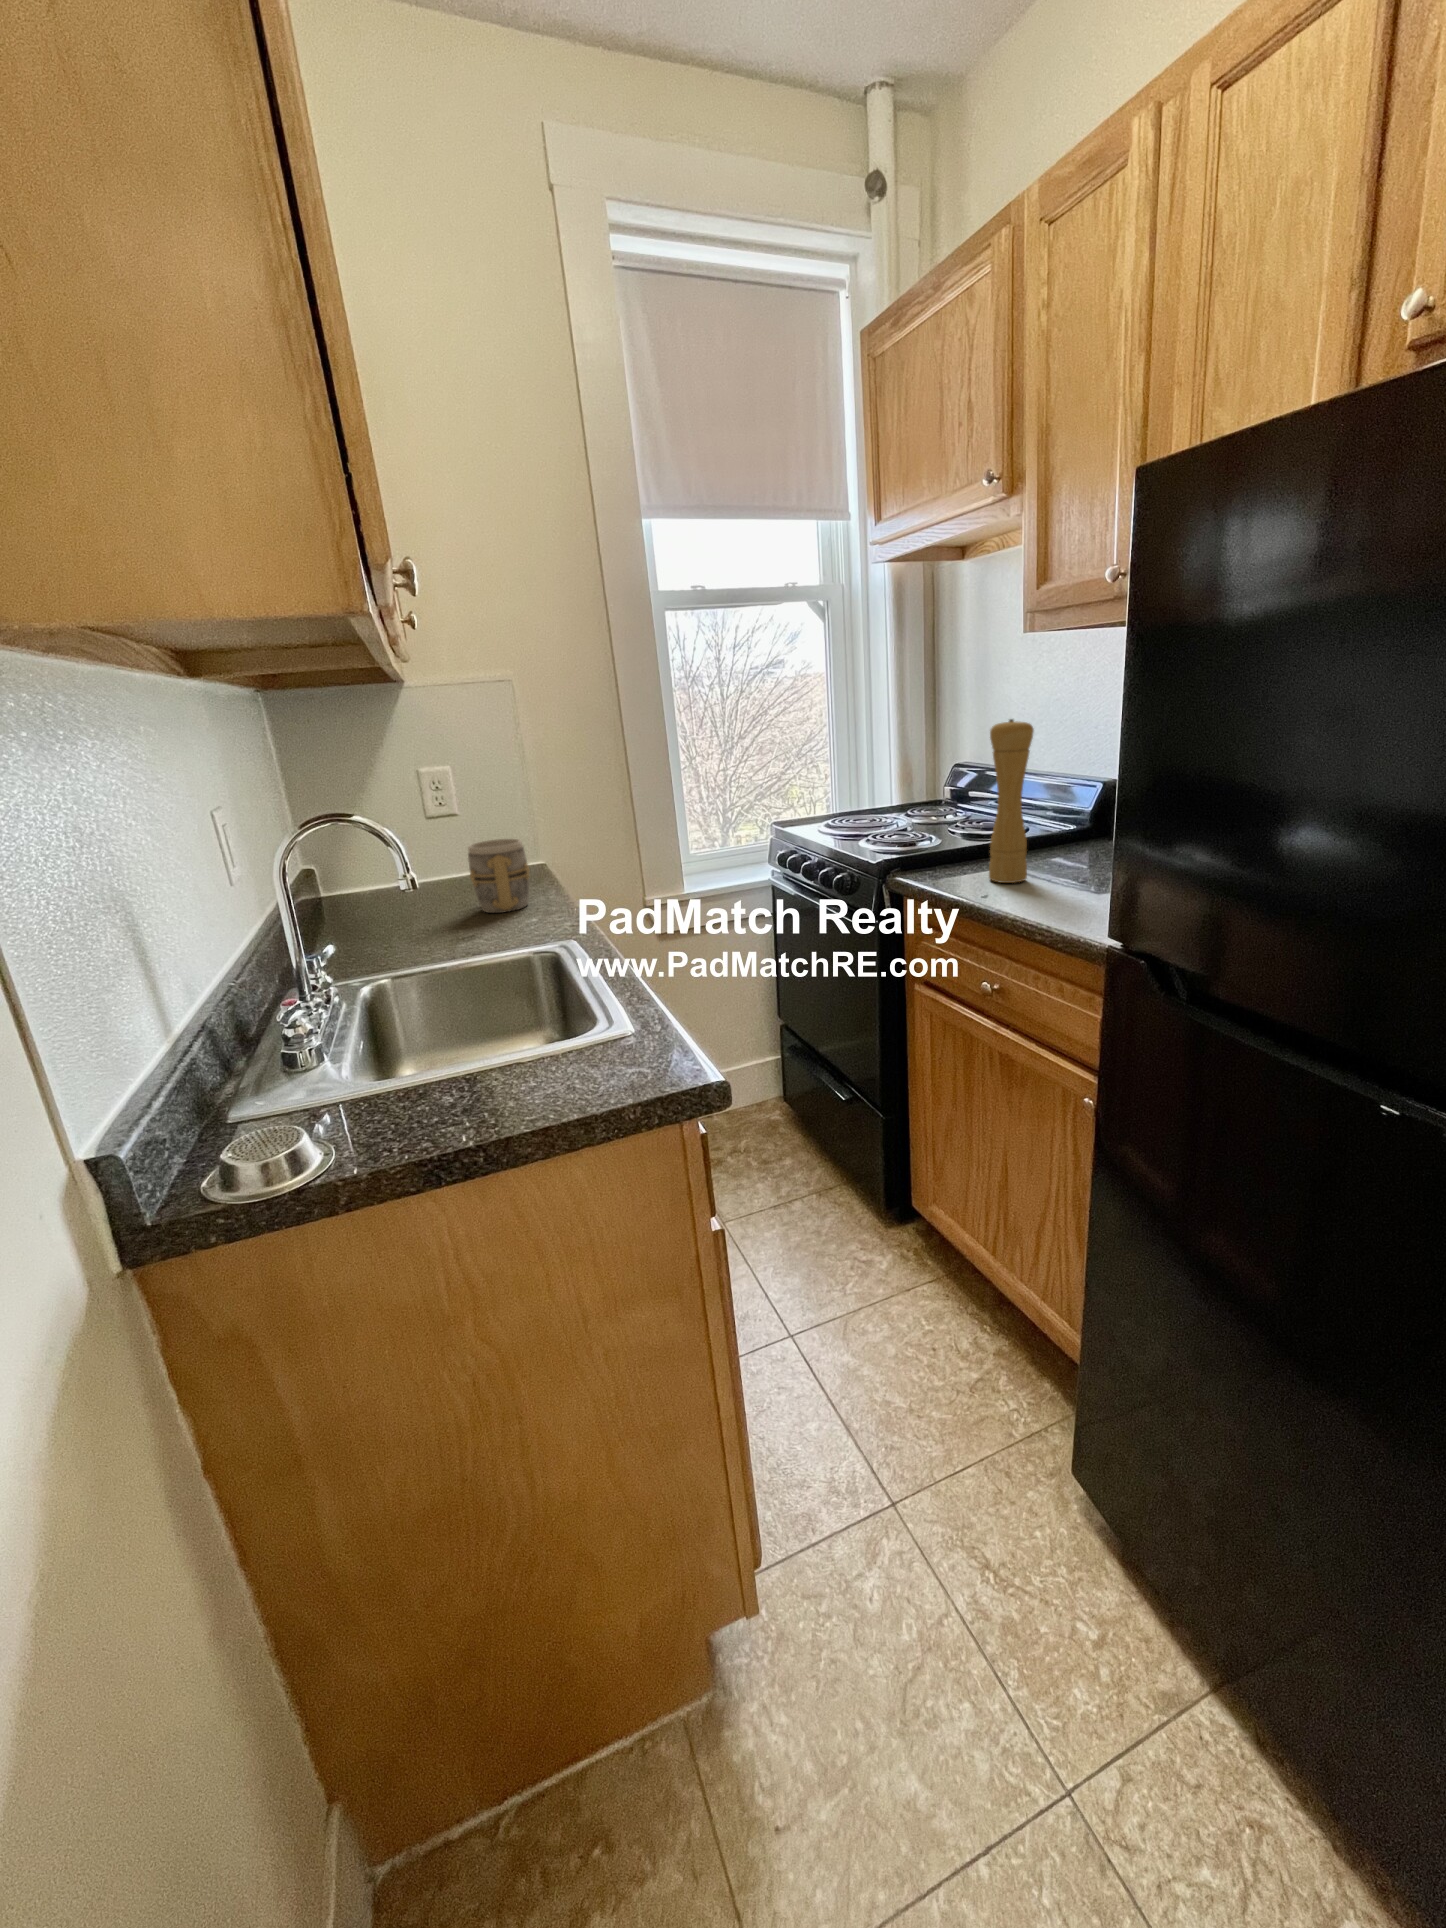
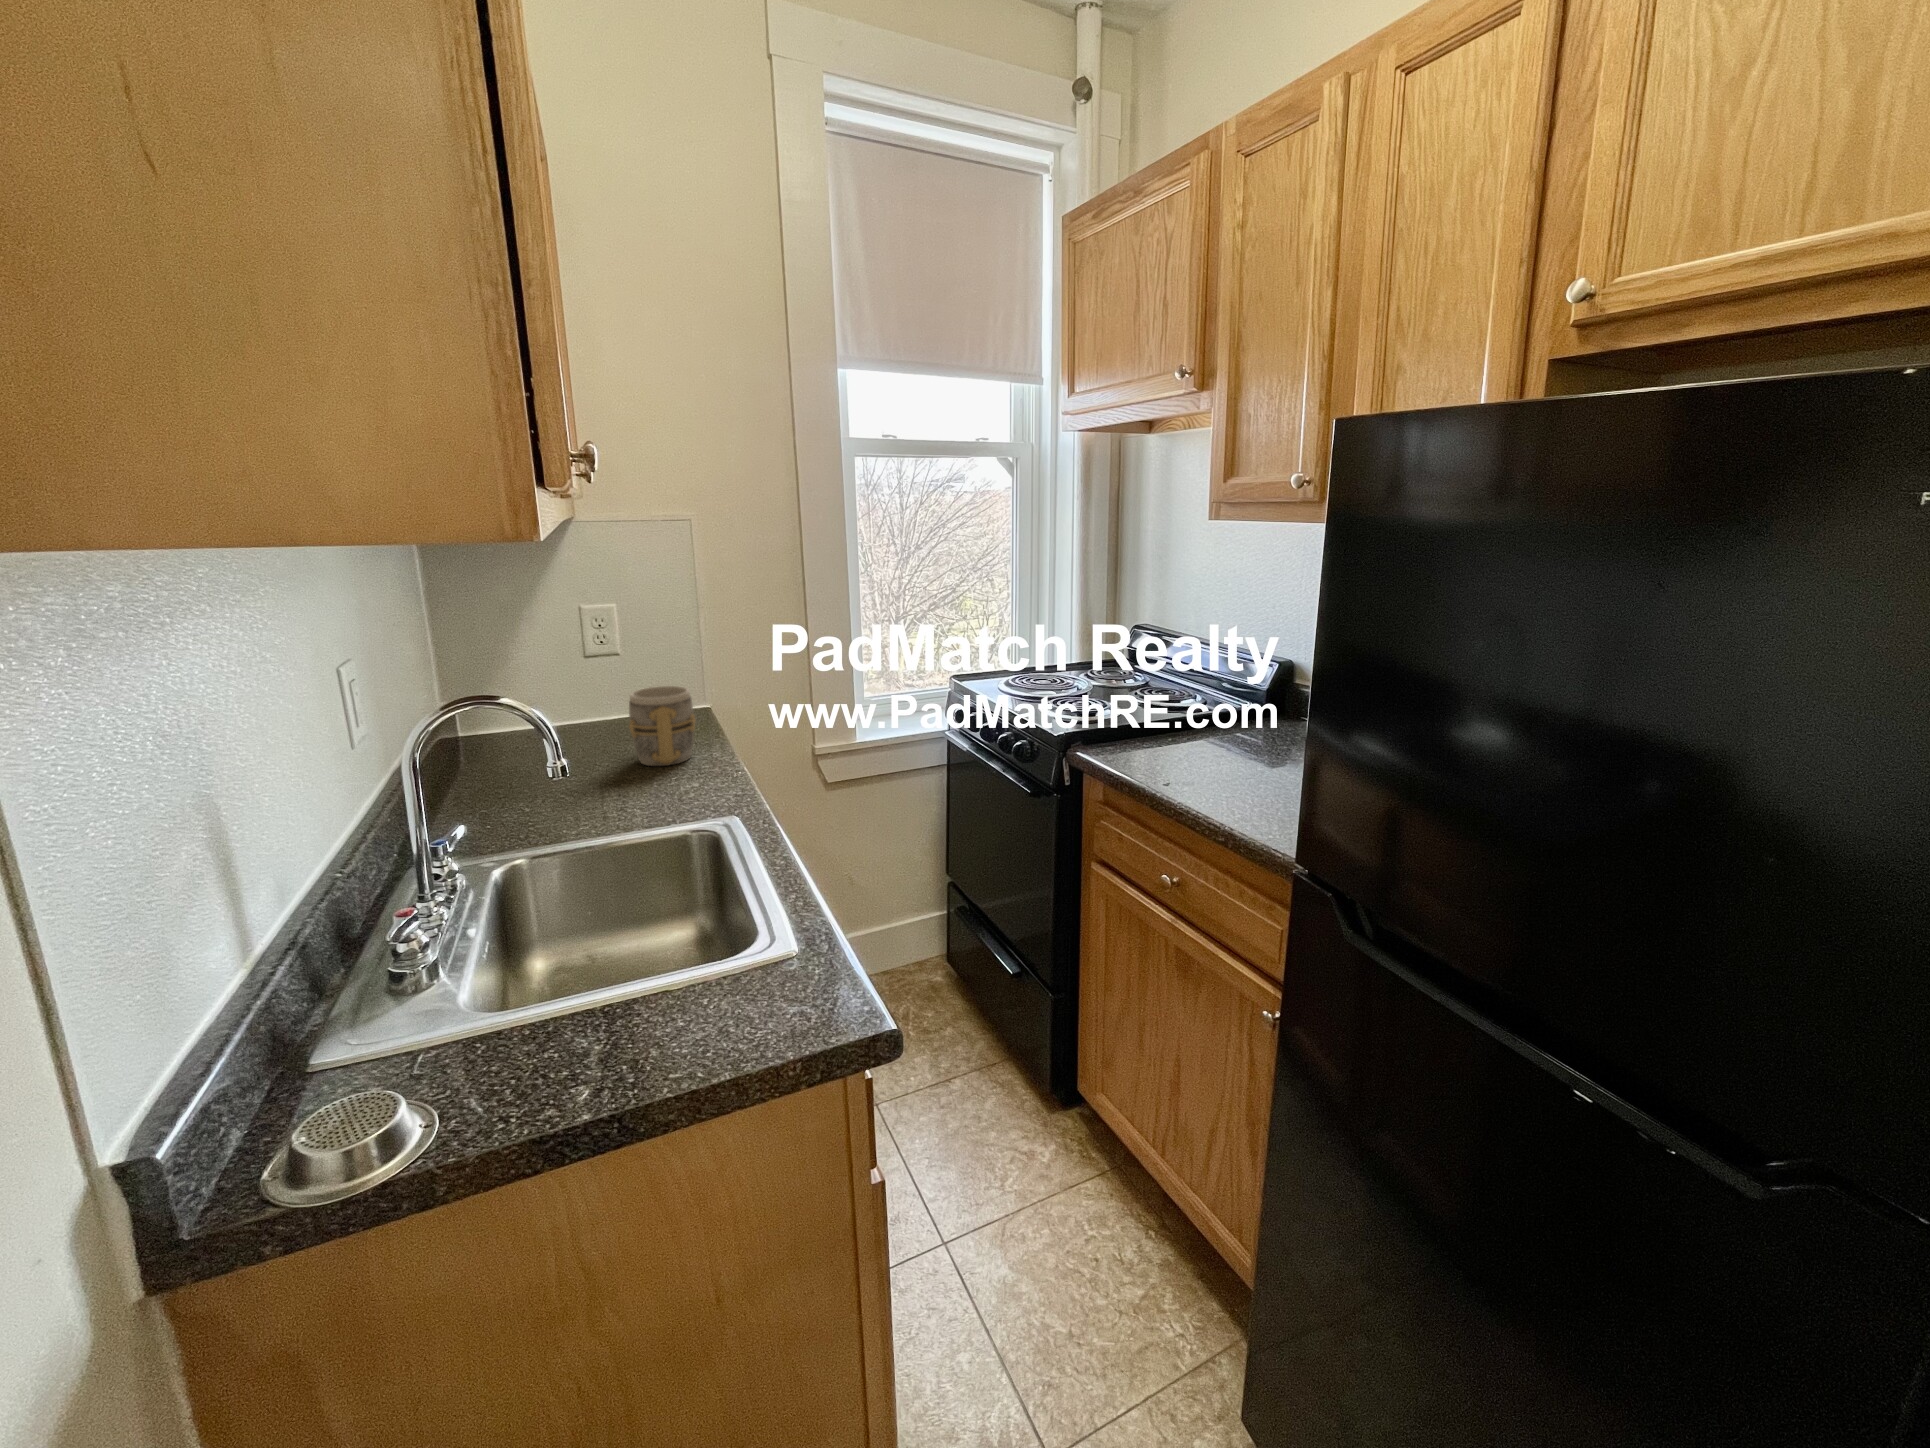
pepper mill: present [989,719,1034,883] -> none [1171,610,1219,770]

